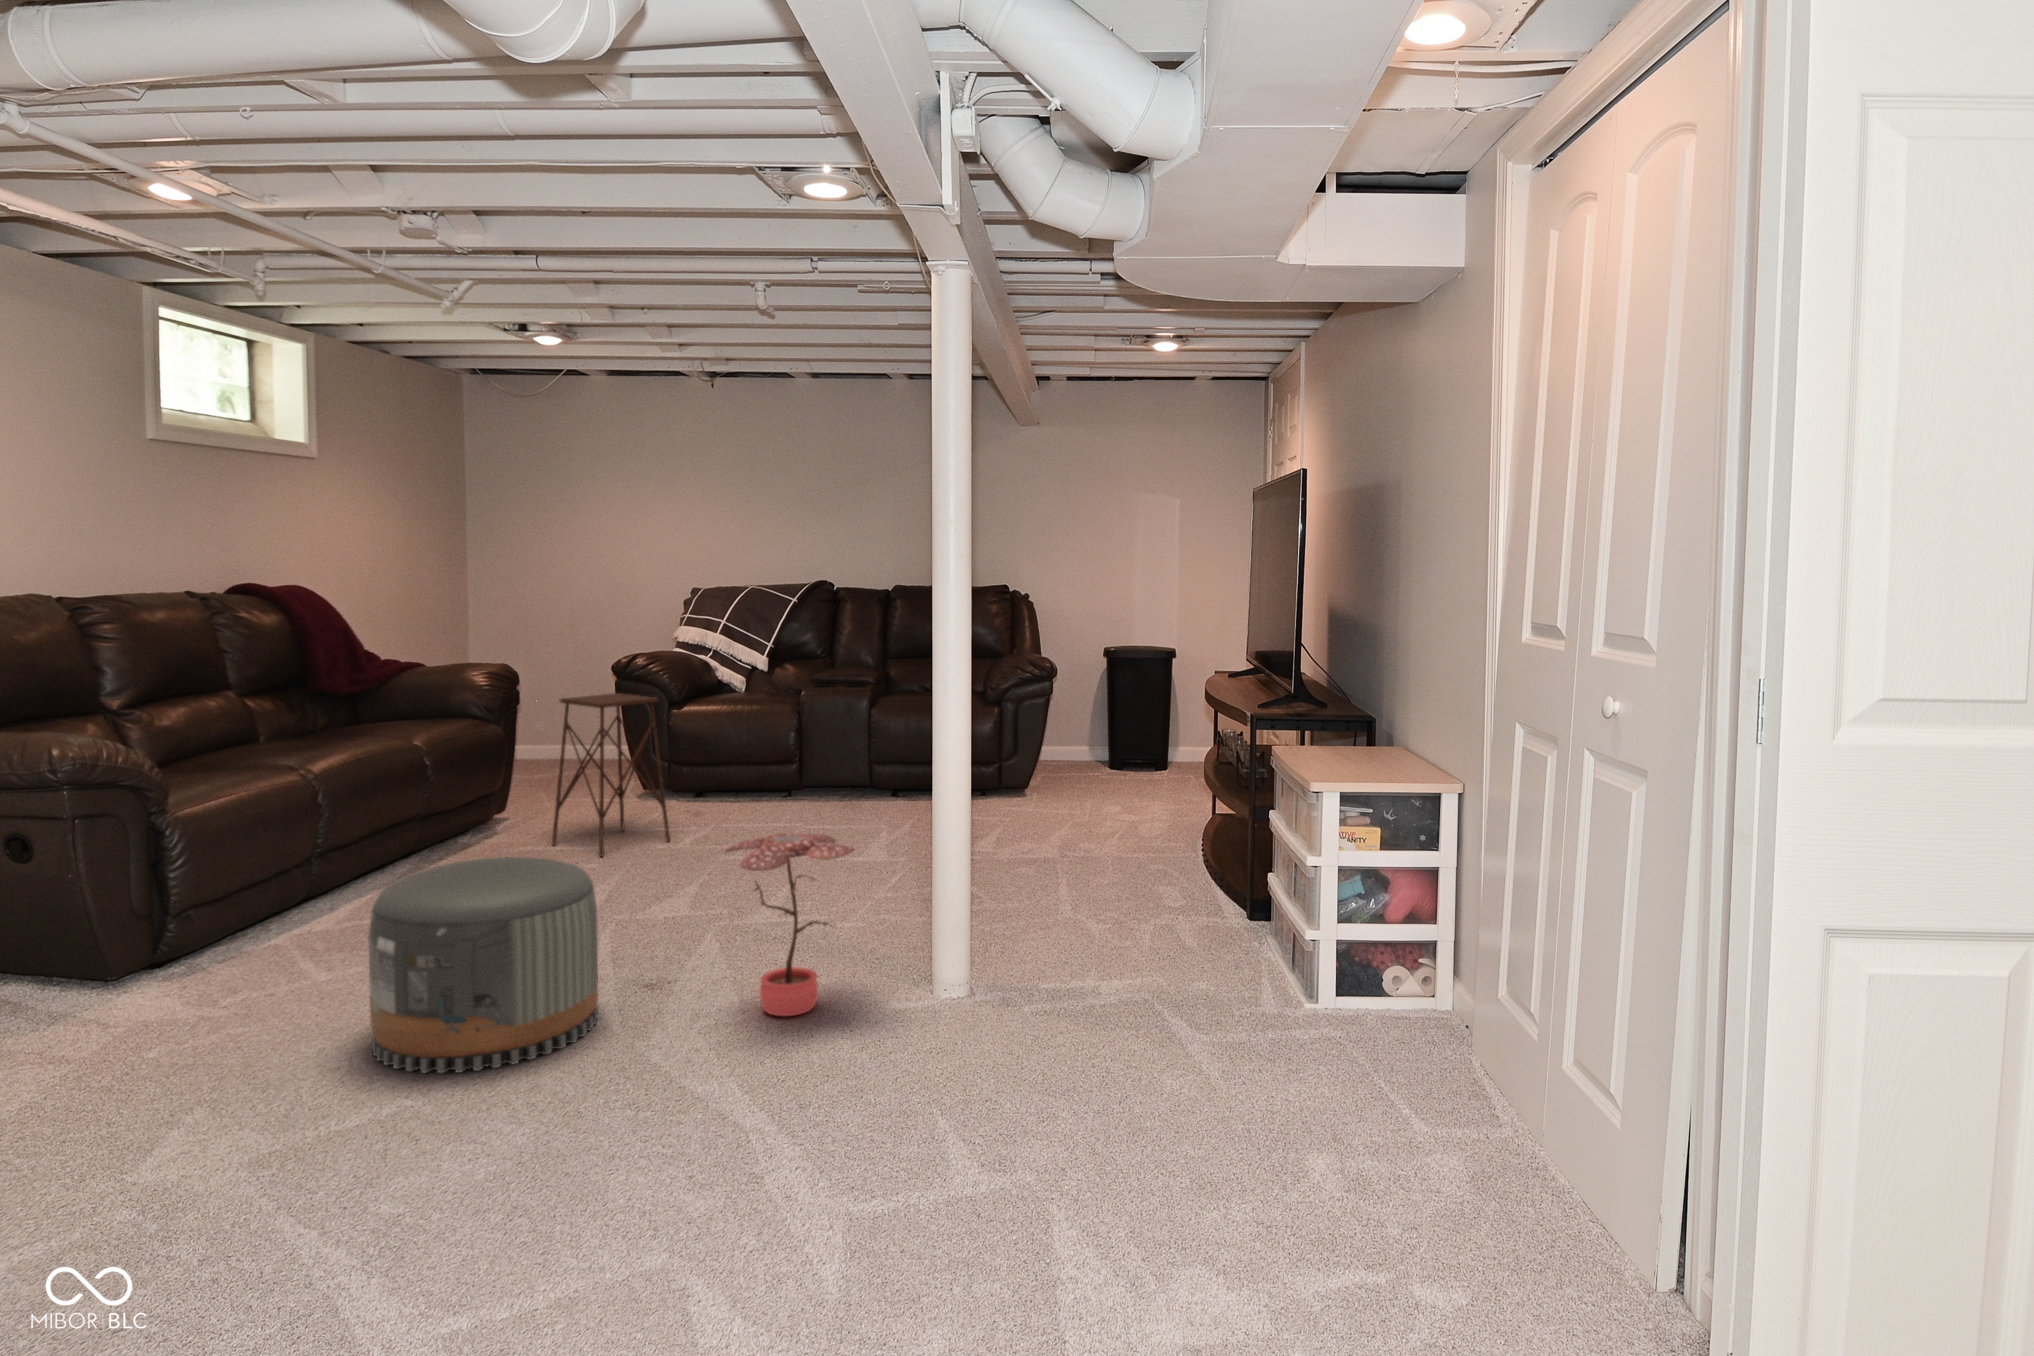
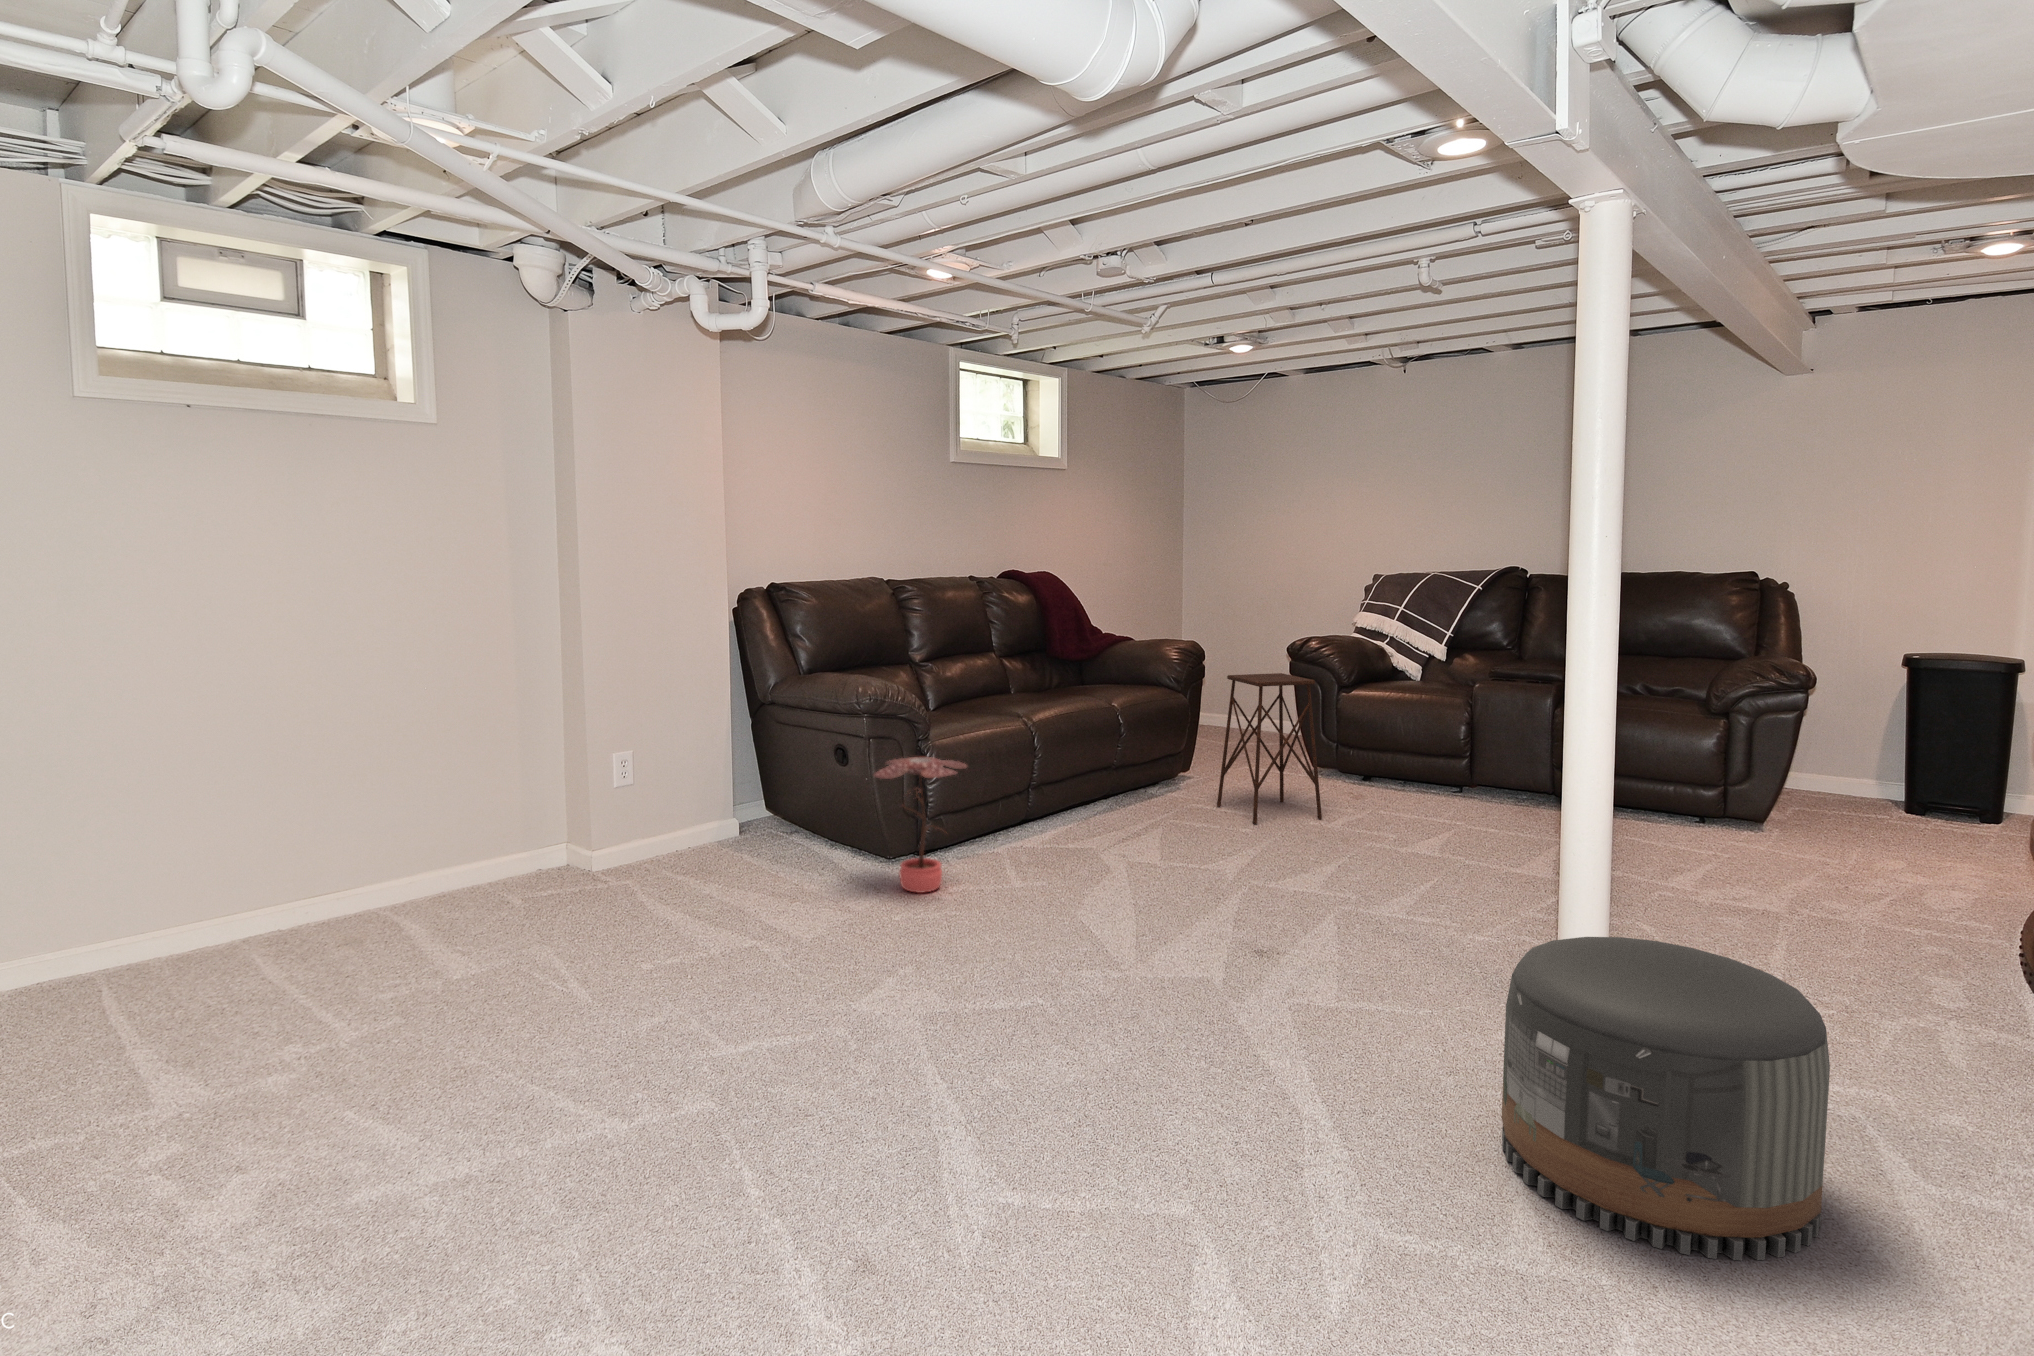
potted plant: present [726,833,854,1016] -> present [874,757,967,893]
pouf: present [368,857,598,1073] -> present [1502,937,1830,1260]

